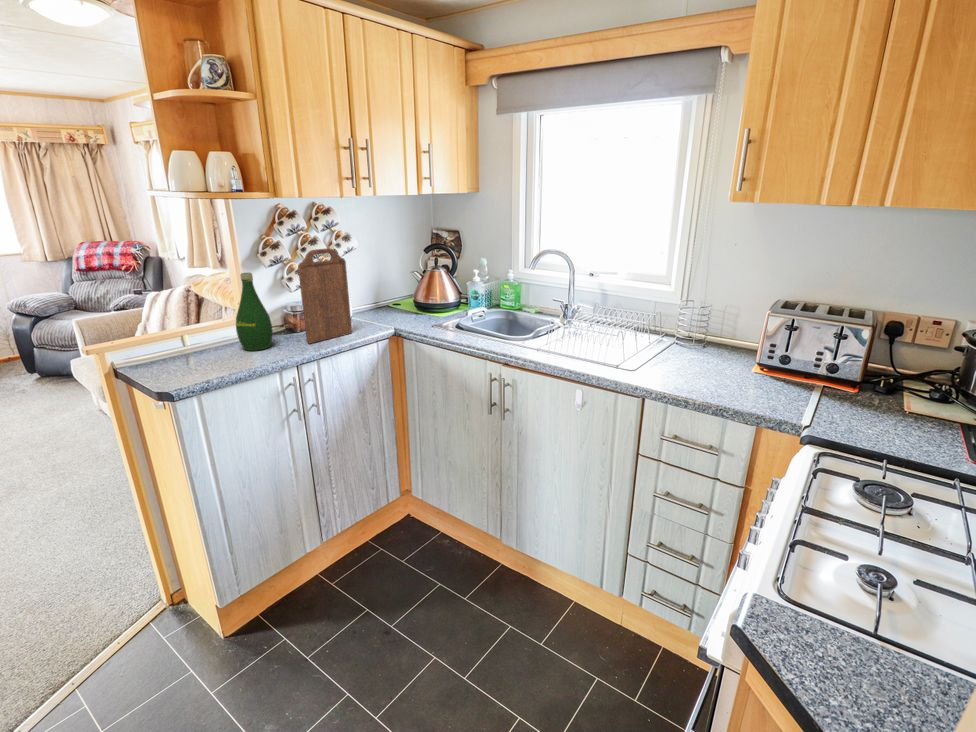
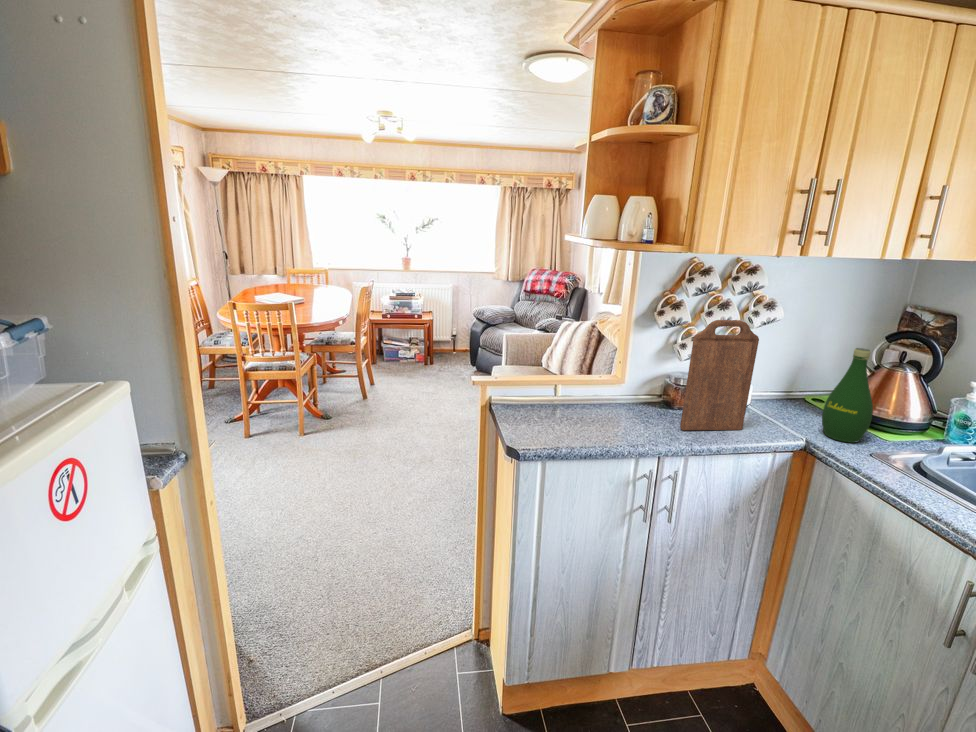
bottle: present [236,273,273,351] -> present [822,348,873,443]

